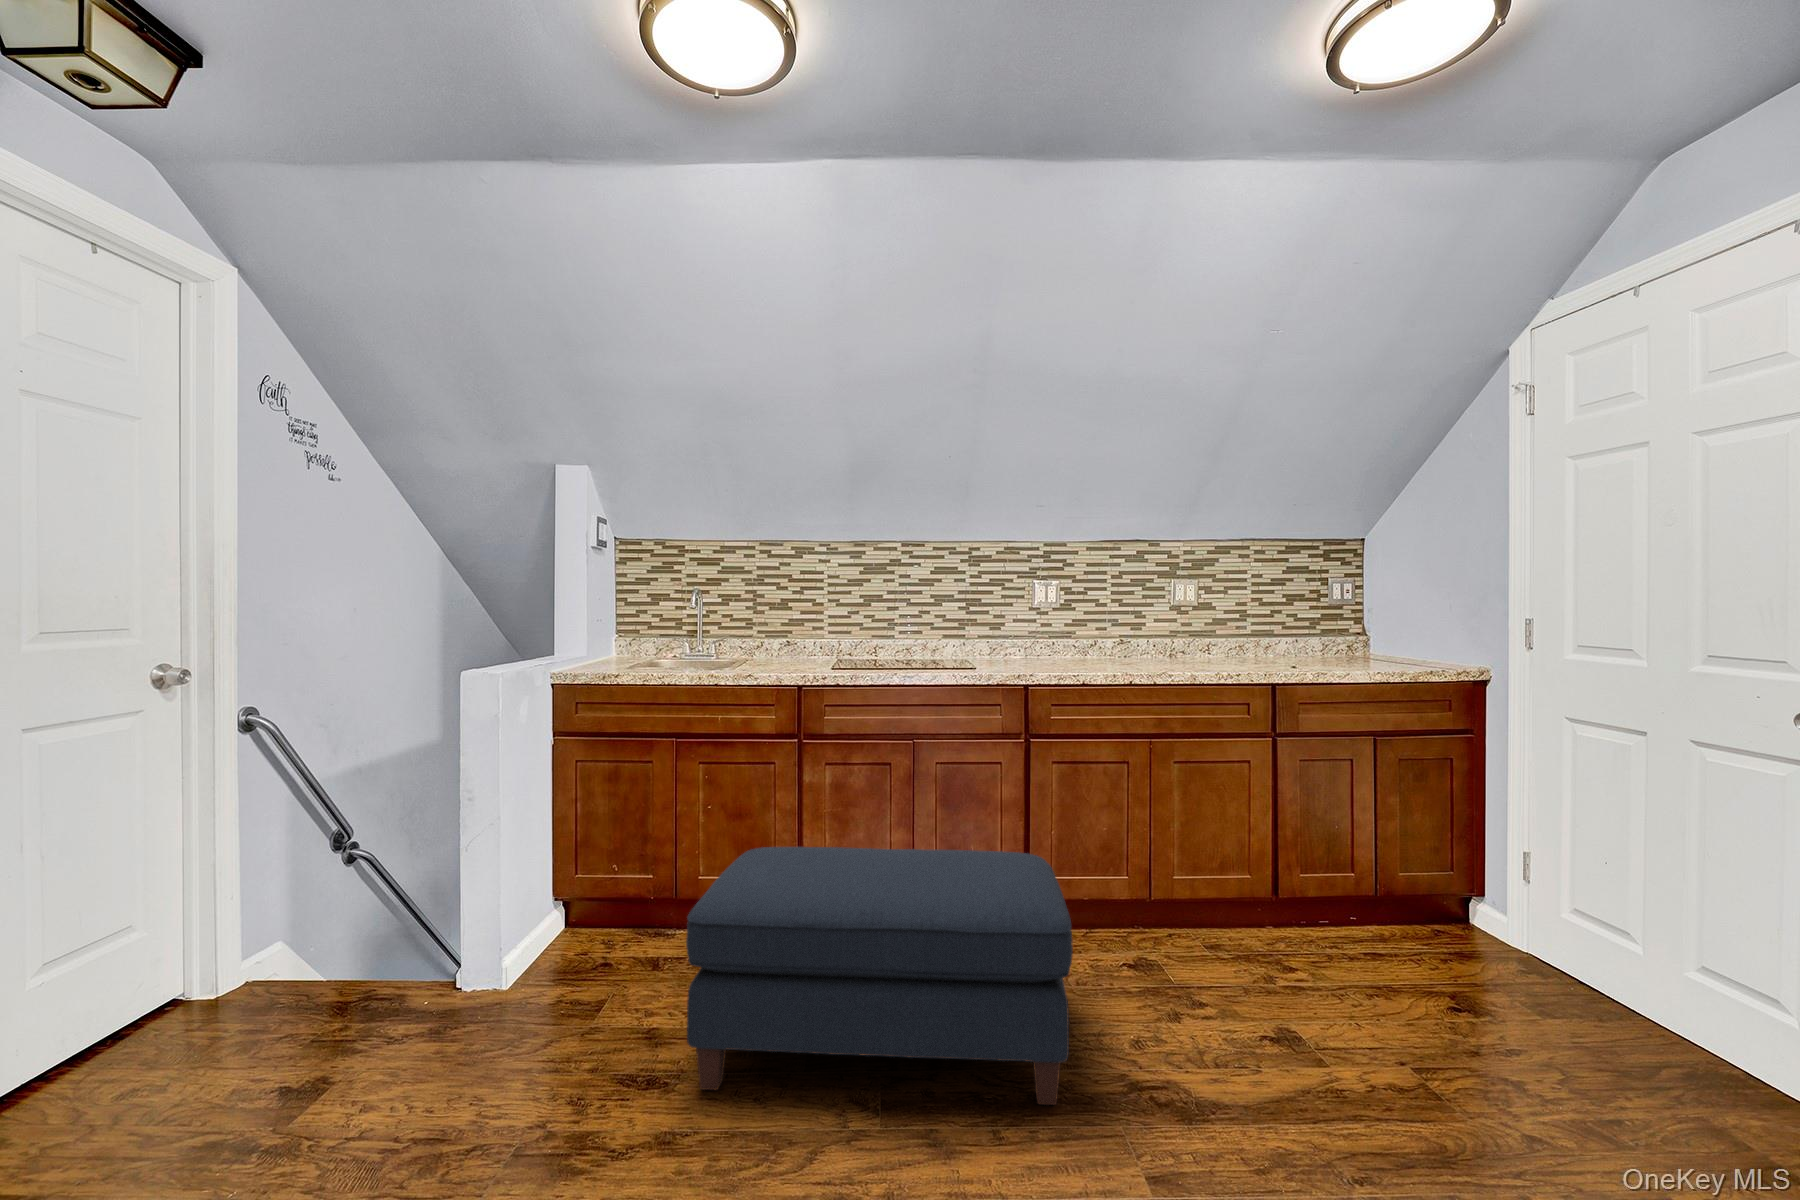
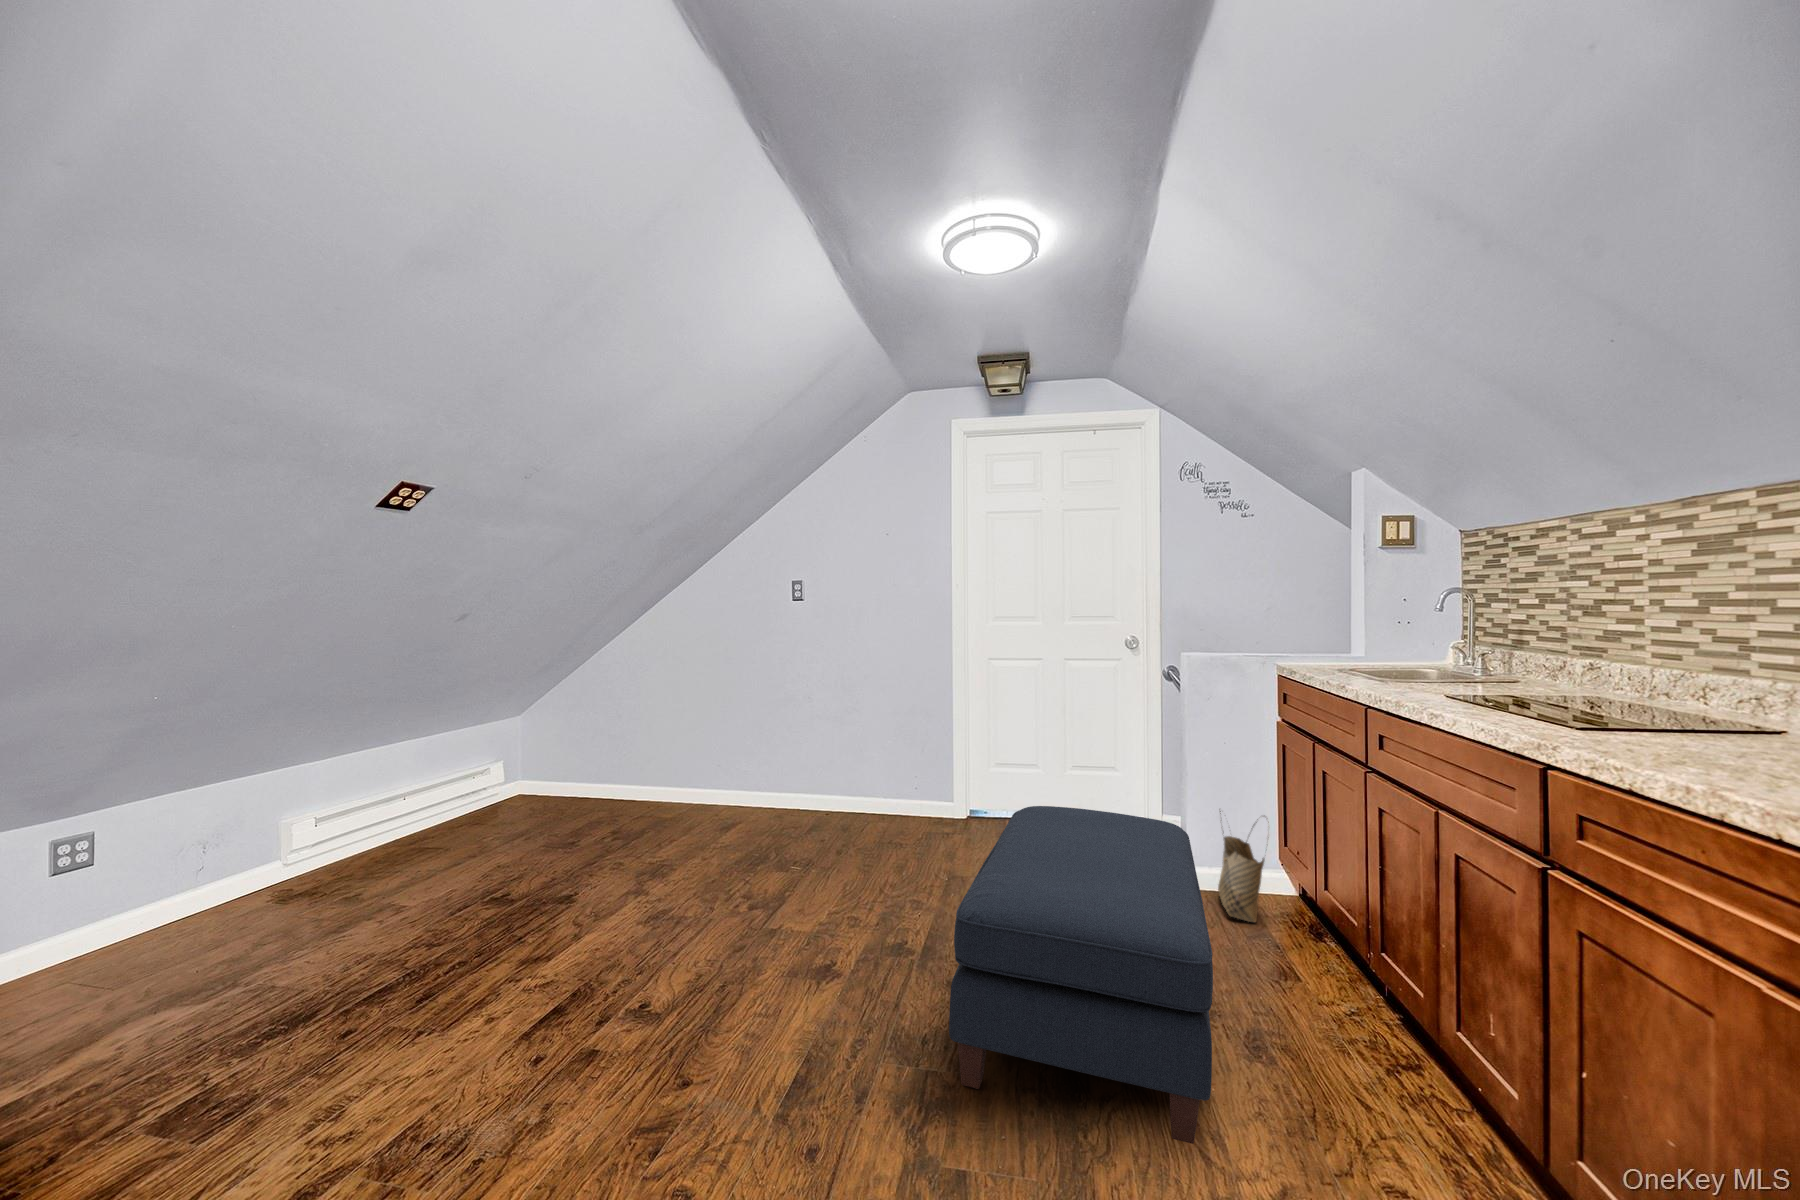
woven basket: none [596,837,680,955] -> present [1218,811,1269,922]

